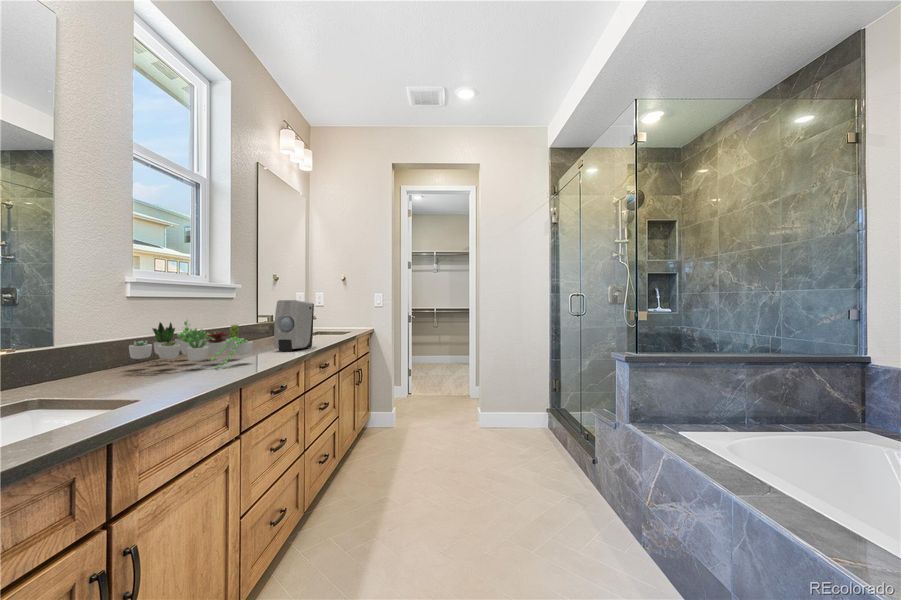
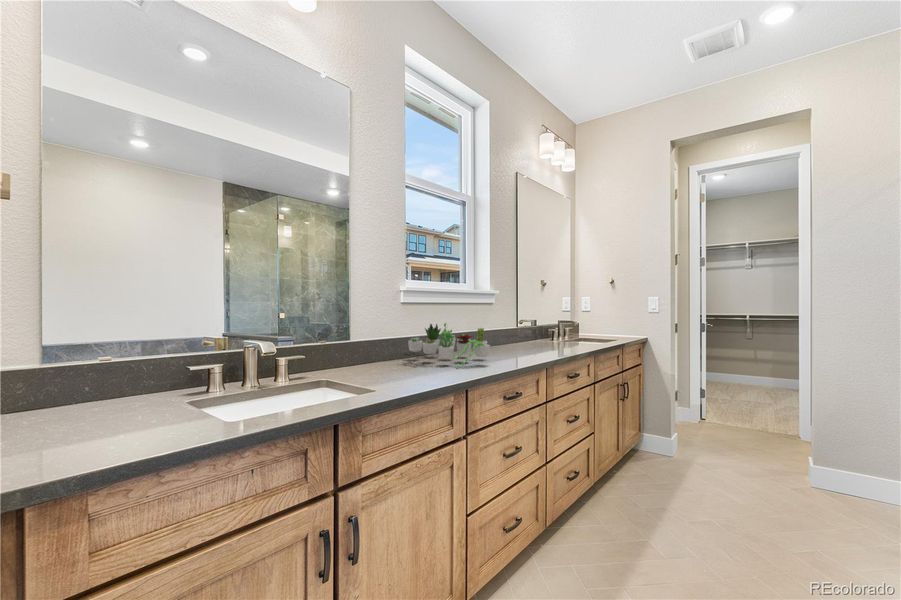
soap dispenser: present [274,300,314,351] -> none [520,306,560,357]

